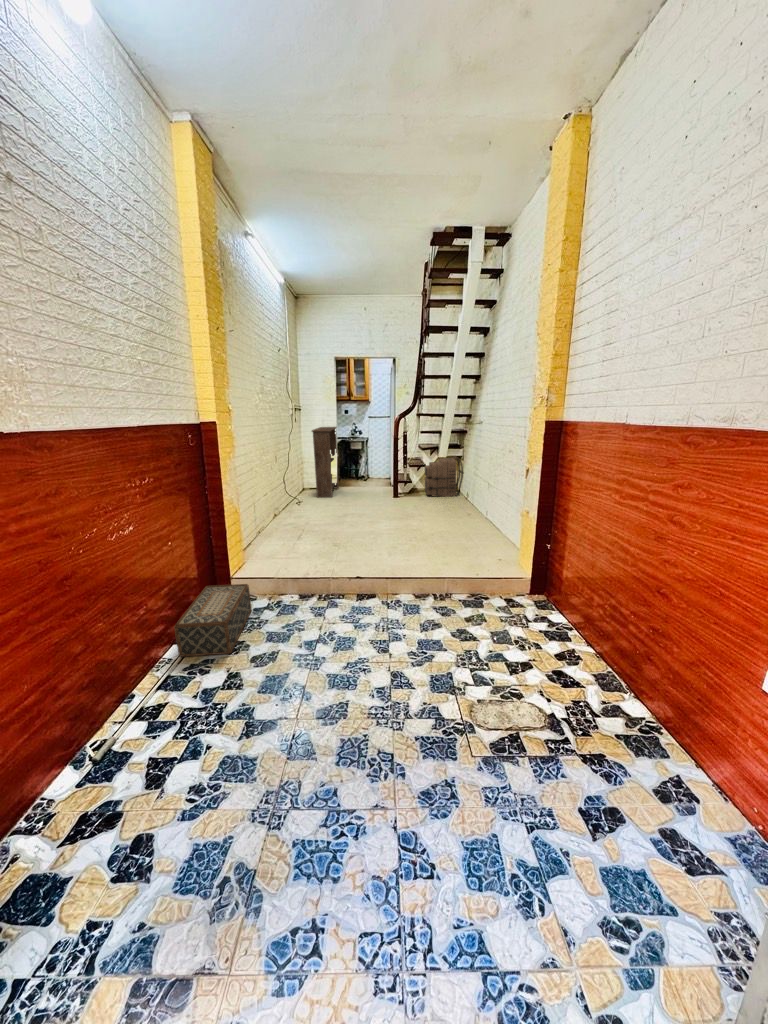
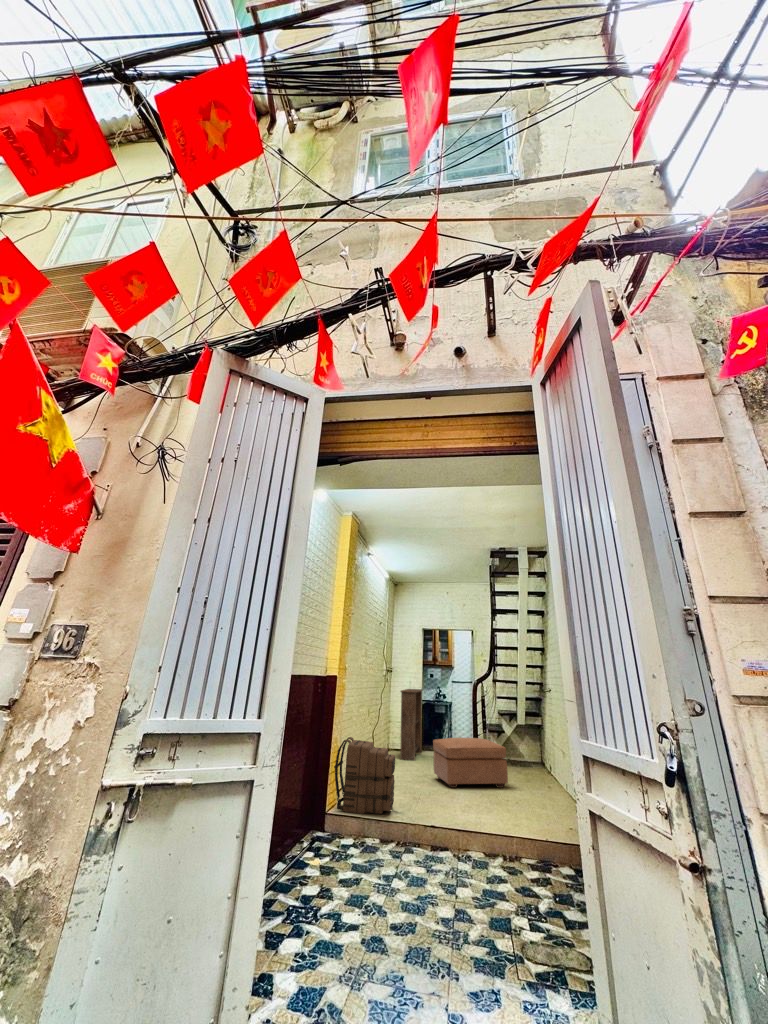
backpack: present [425,456,464,497] -> present [334,737,395,814]
ottoman: none [352,475,431,526] -> present [433,738,508,788]
woven basket: present [174,584,251,657] -> none [284,812,342,874]

